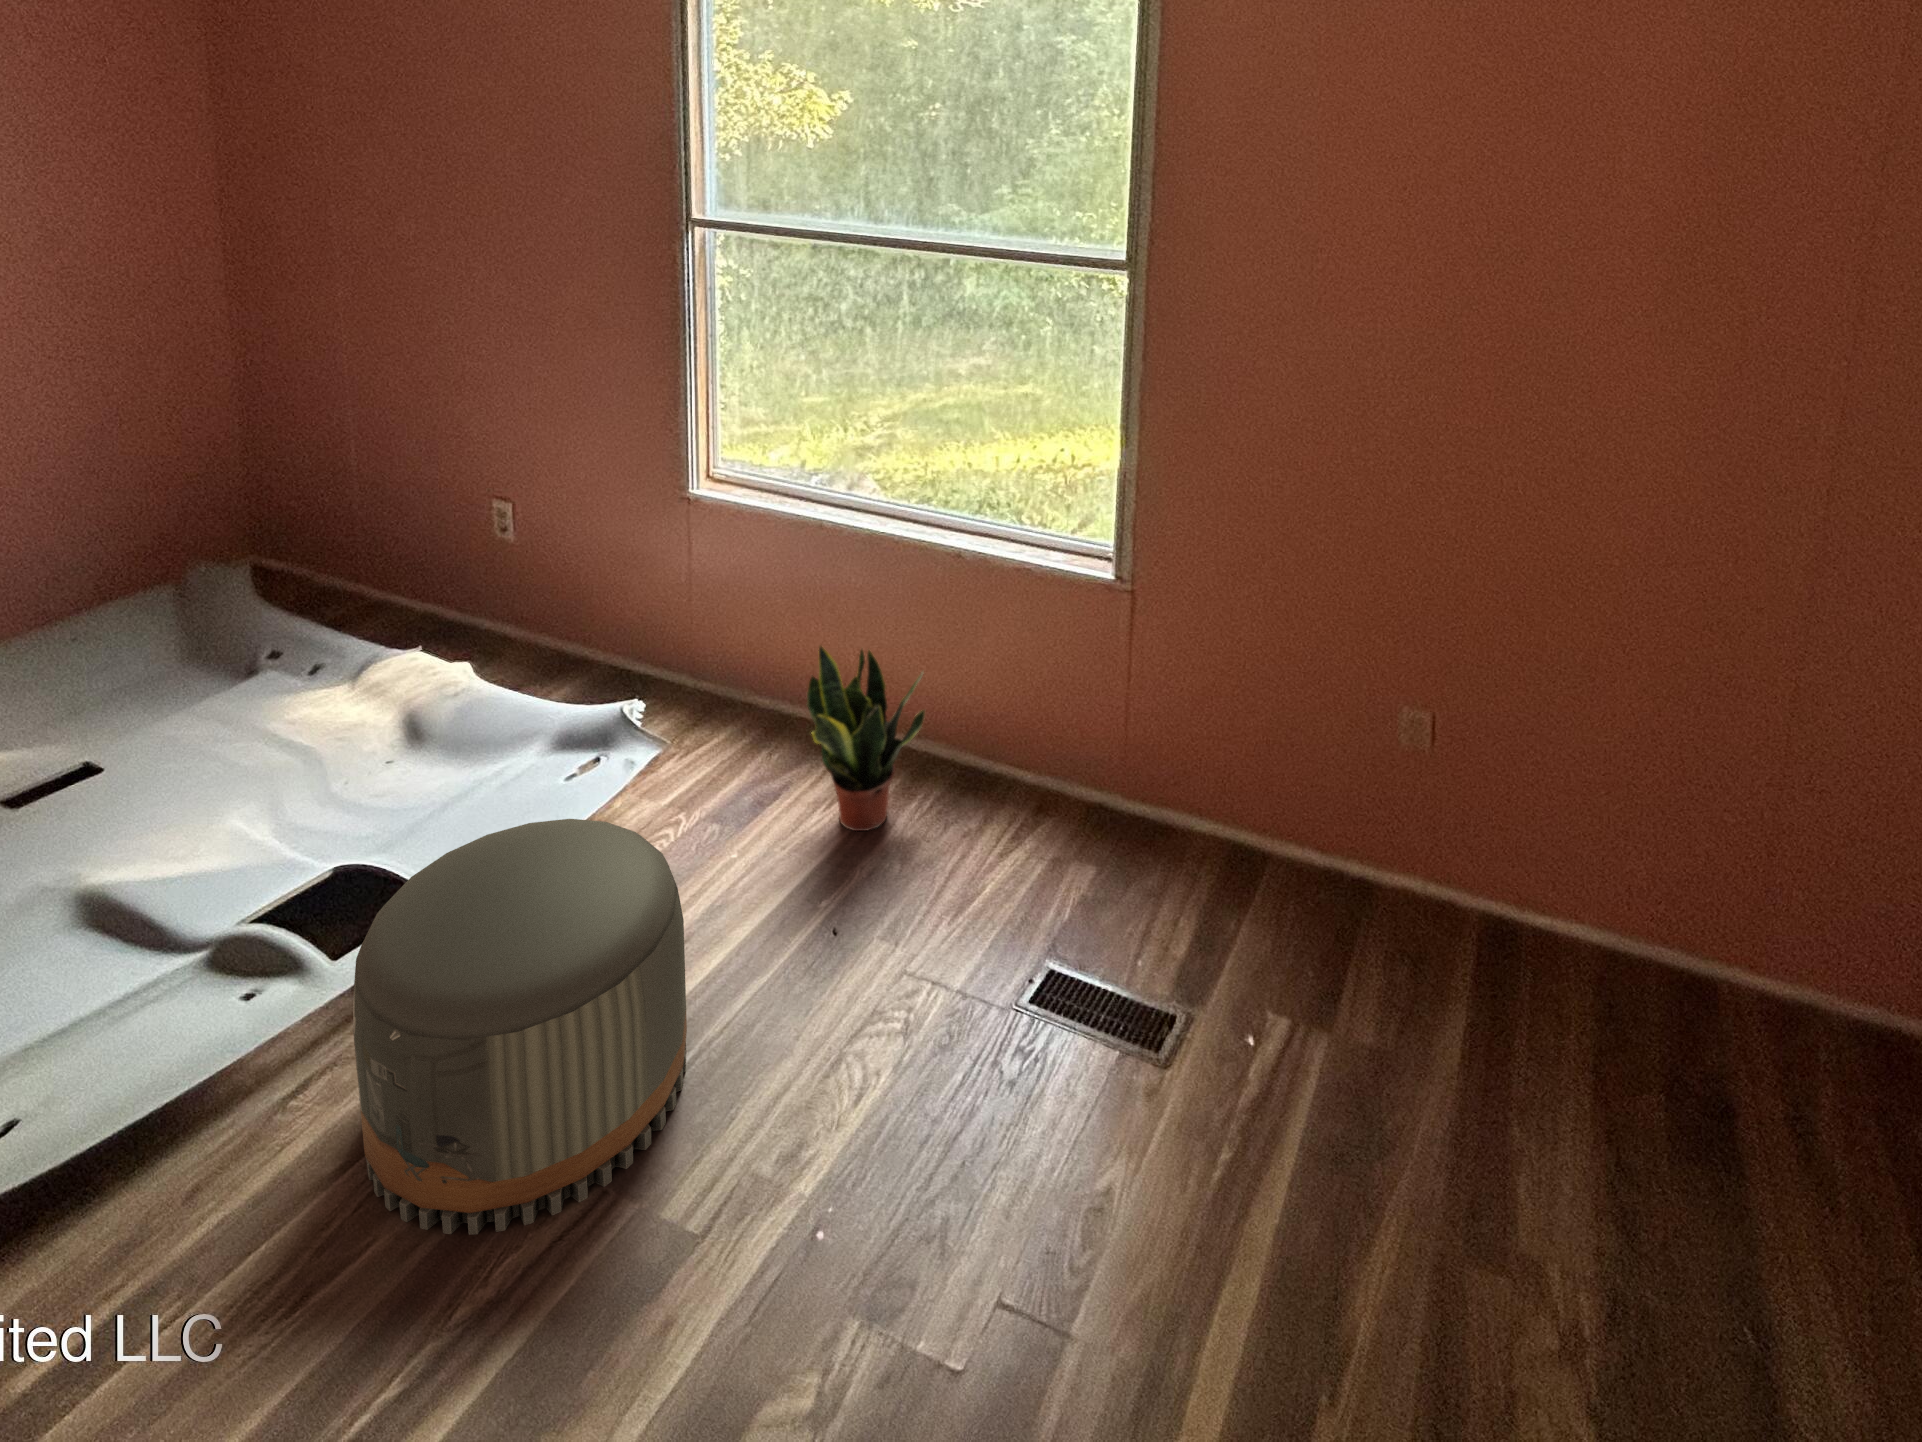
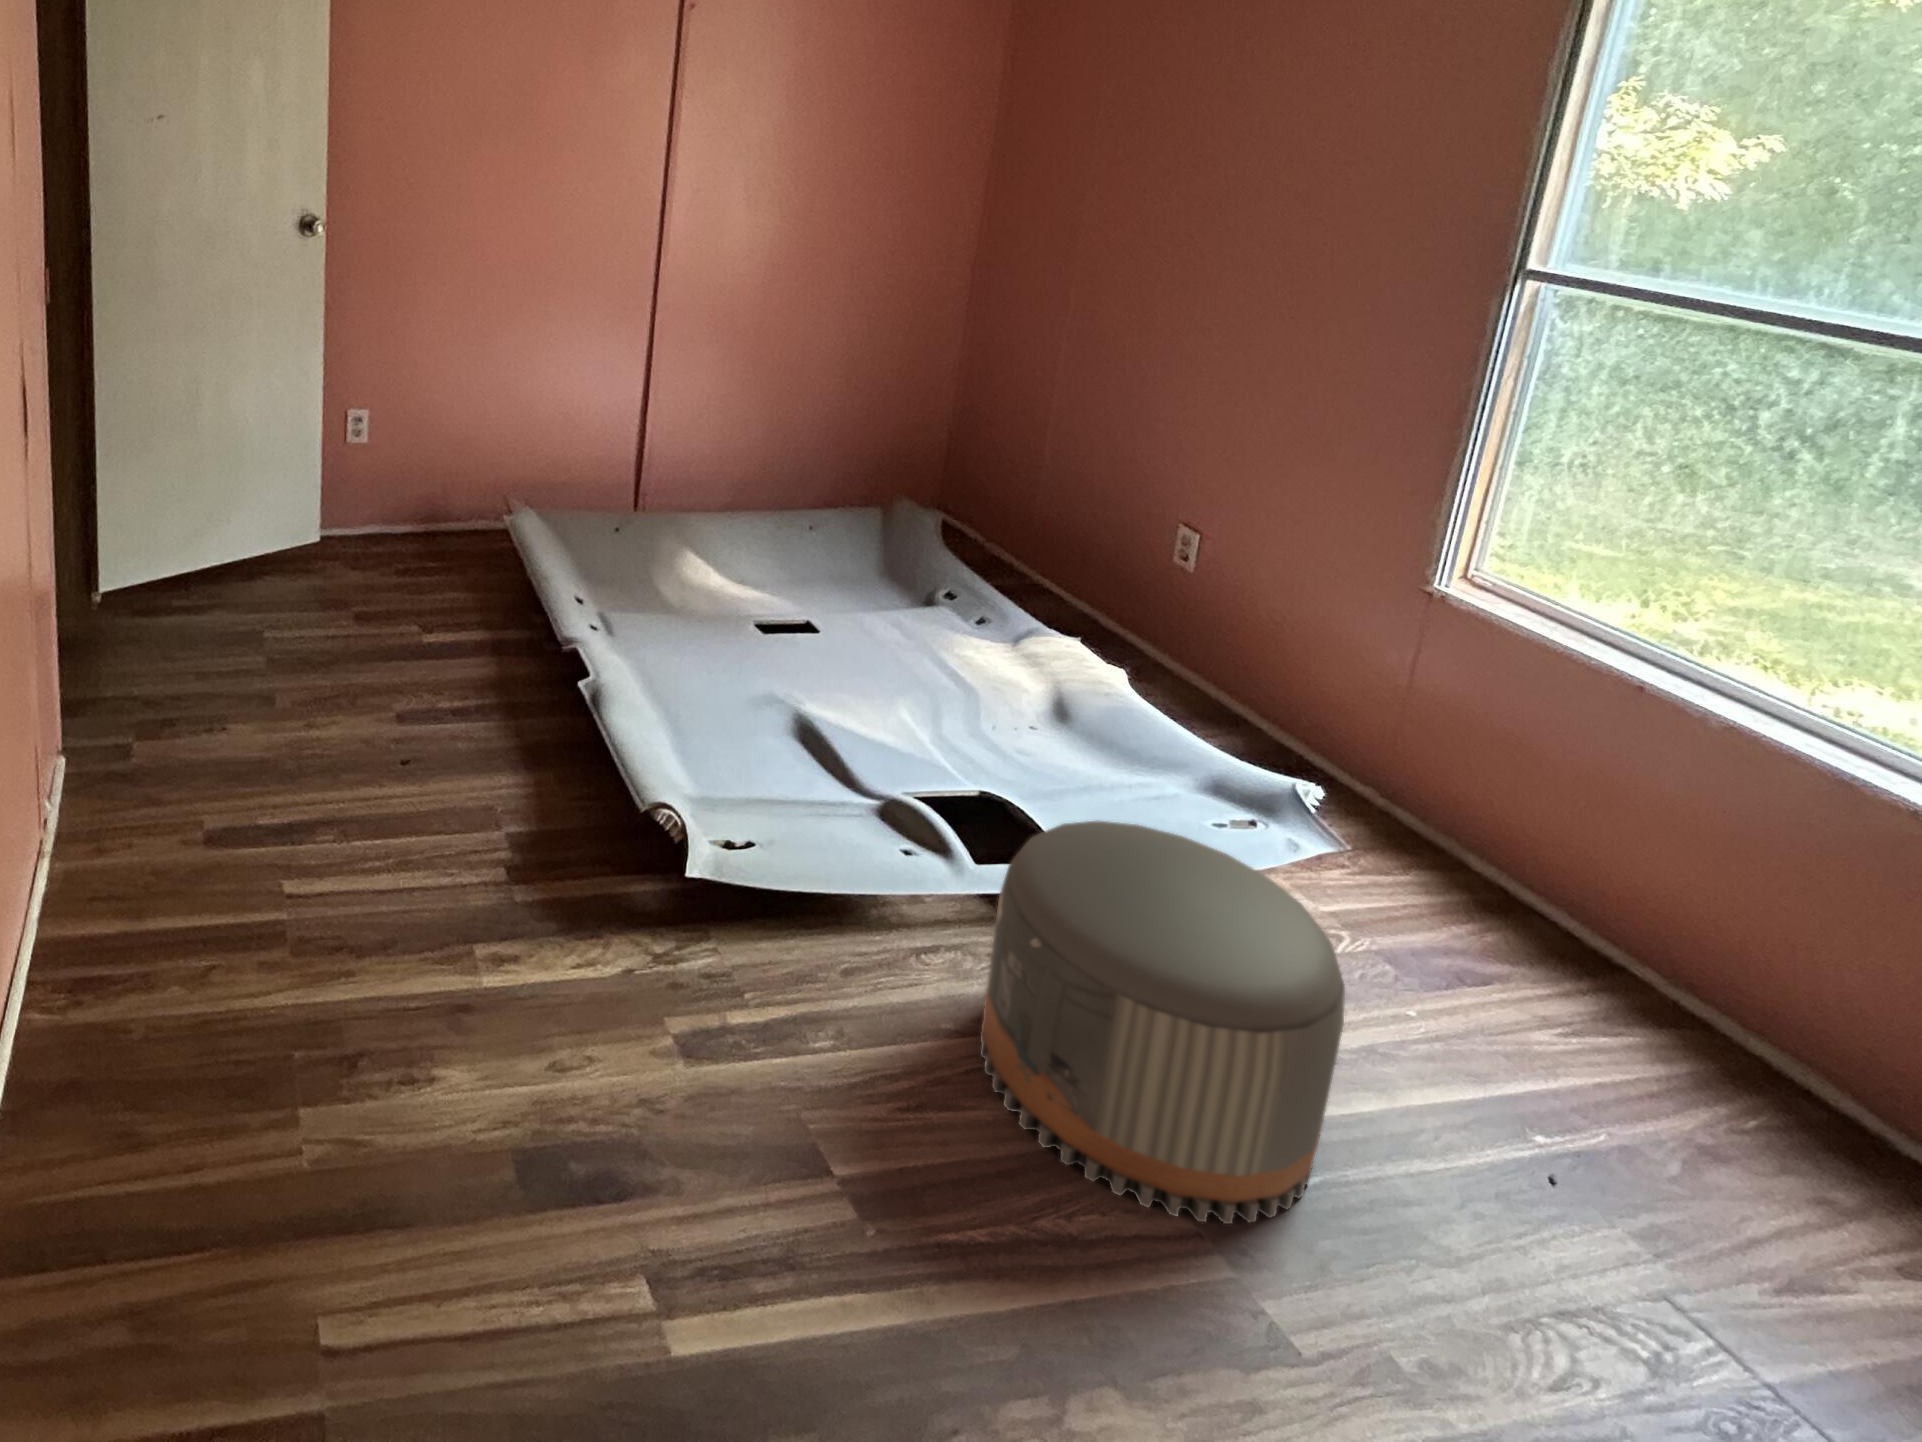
potted plant: present [807,646,925,831] -> none [1568,824,1800,1106]

